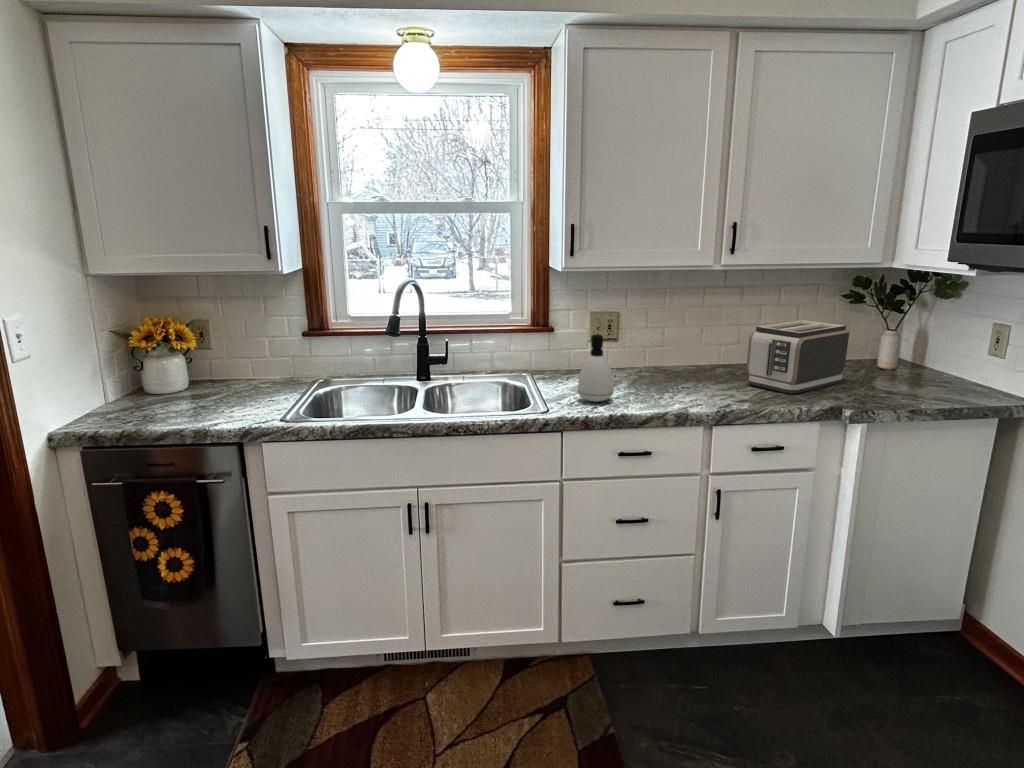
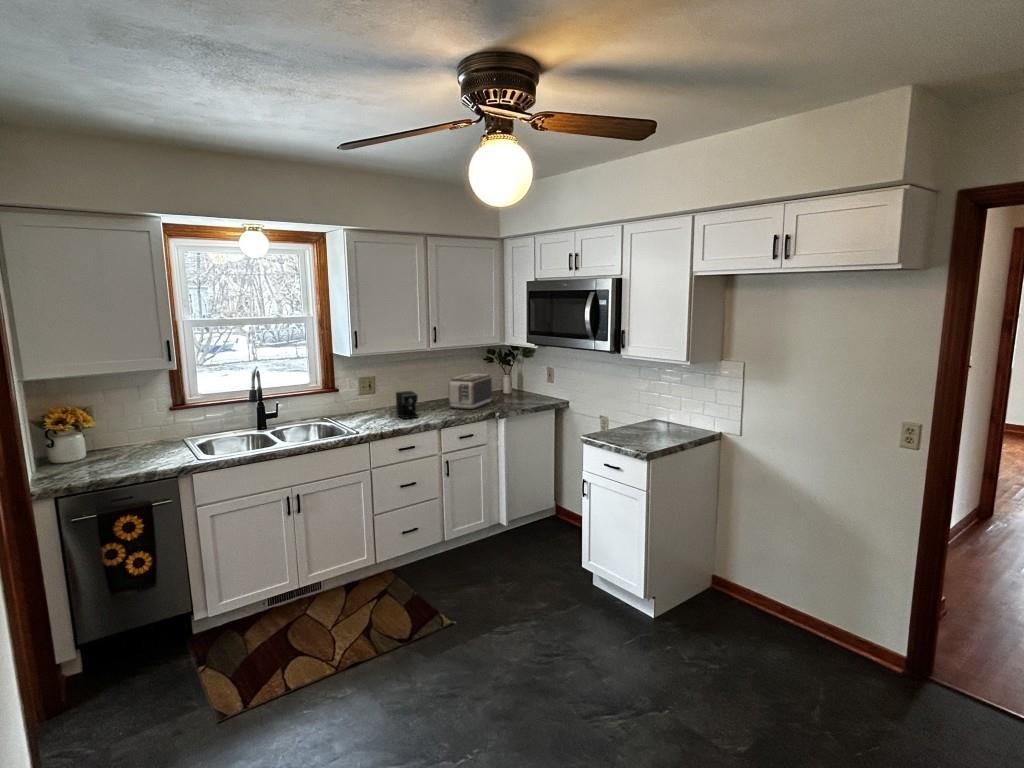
soap dispenser: present [578,334,617,402] -> none [370,389,390,425]
coffee maker: none [639,343,716,395] -> present [396,391,418,419]

